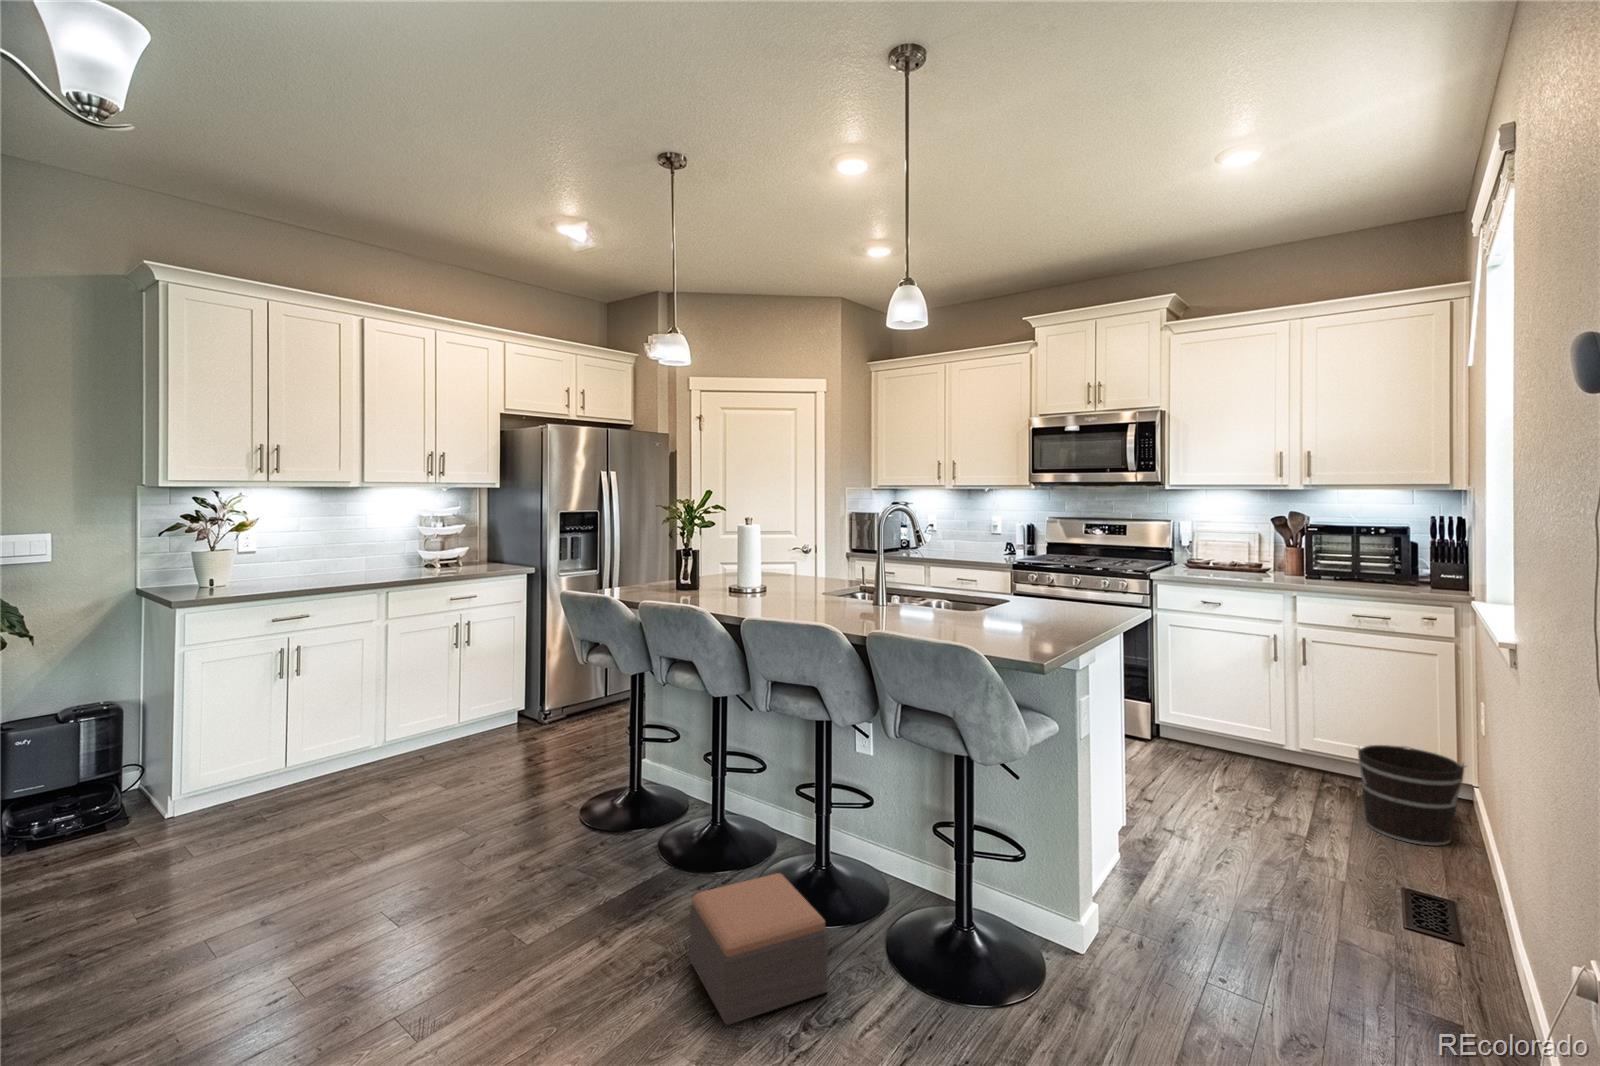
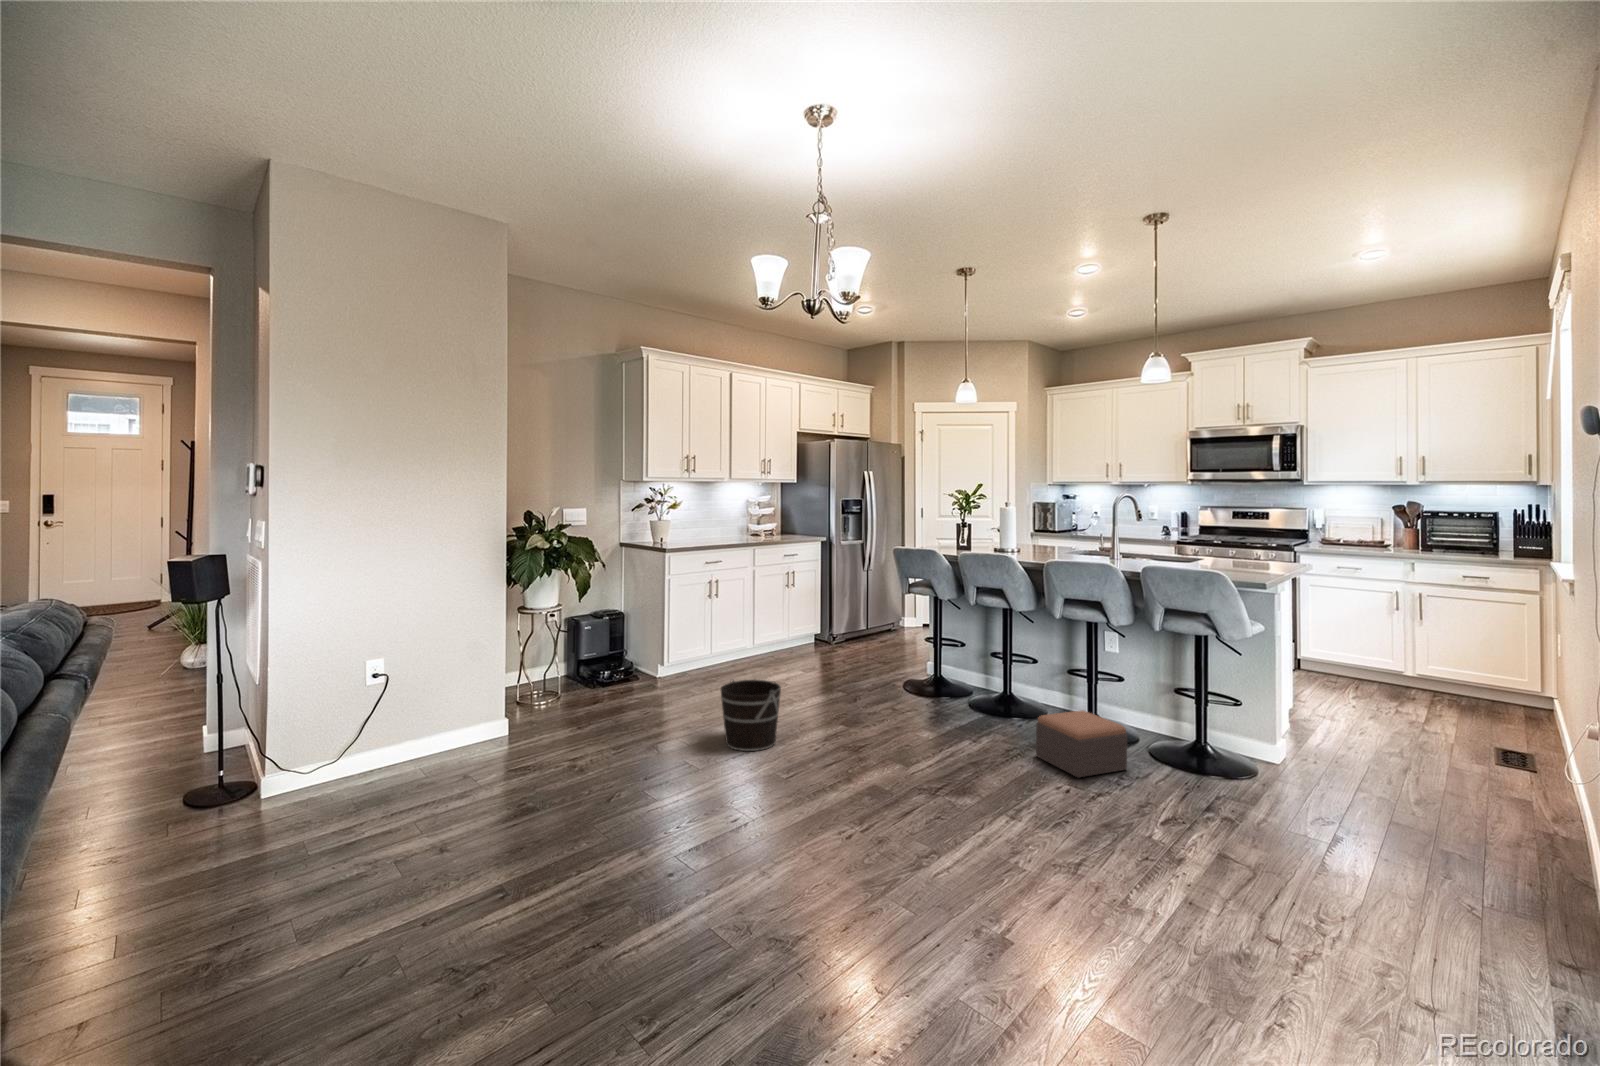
bucket: present [1356,745,1465,845] -> present [720,680,781,751]

